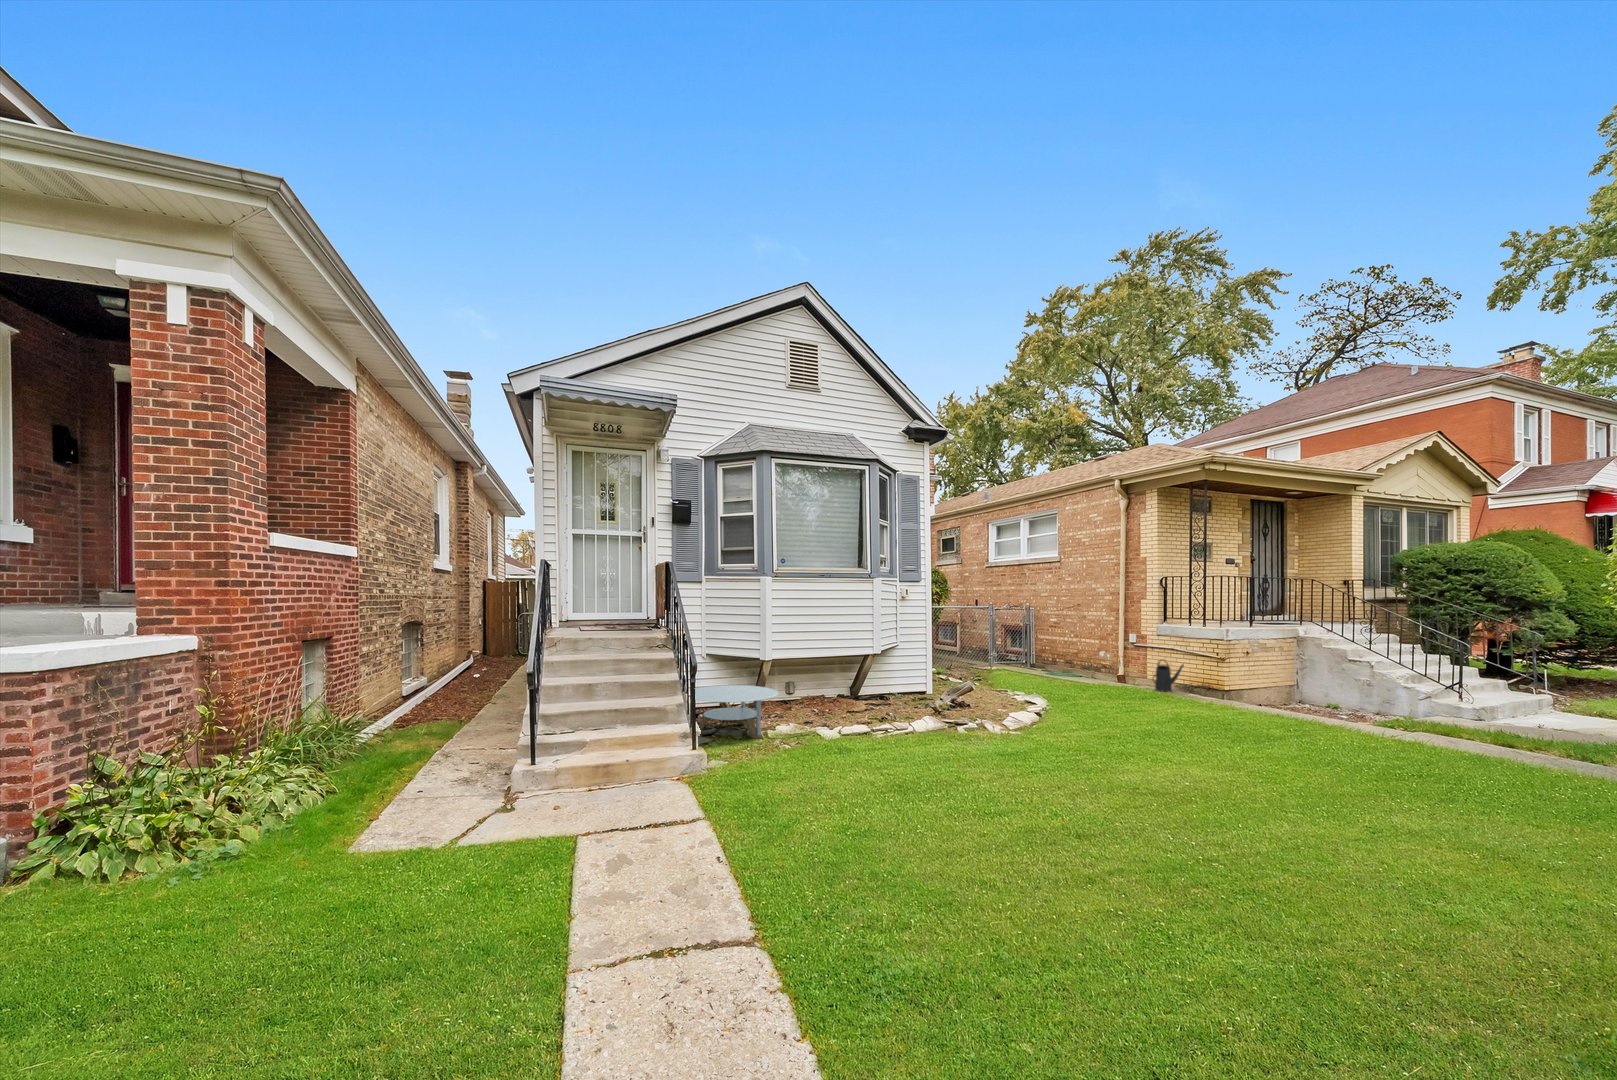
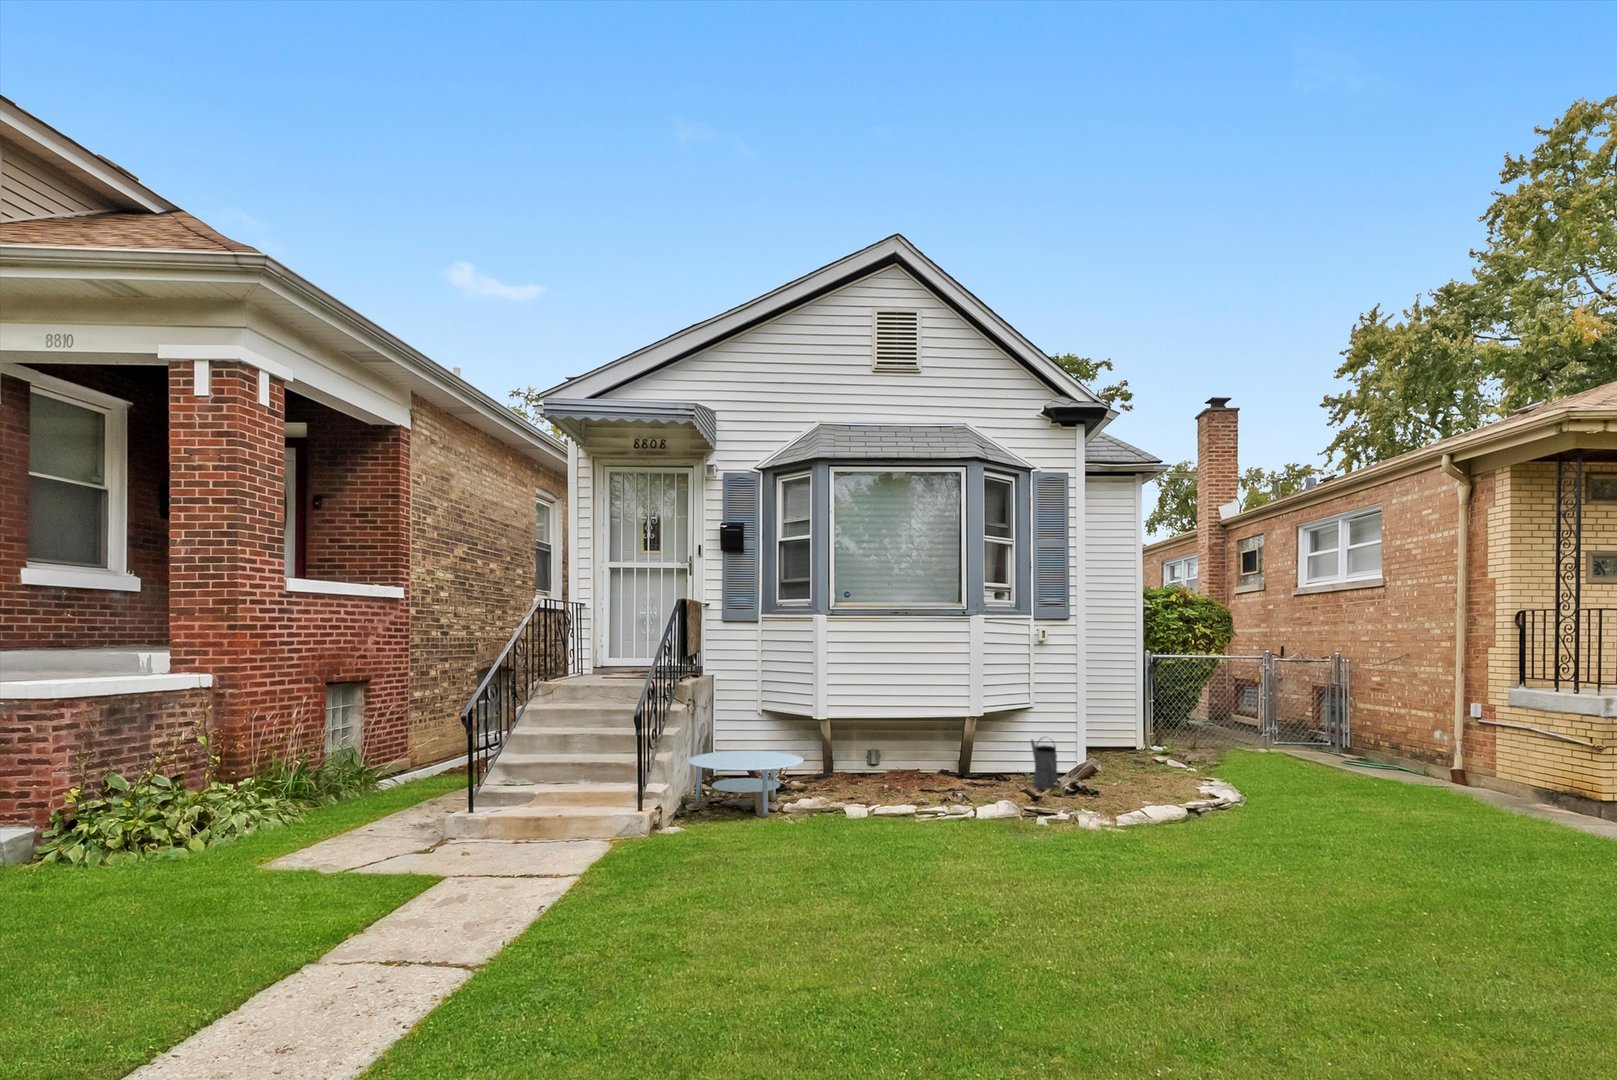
watering can: present [1153,662,1184,692] -> present [1030,738,1059,789]

